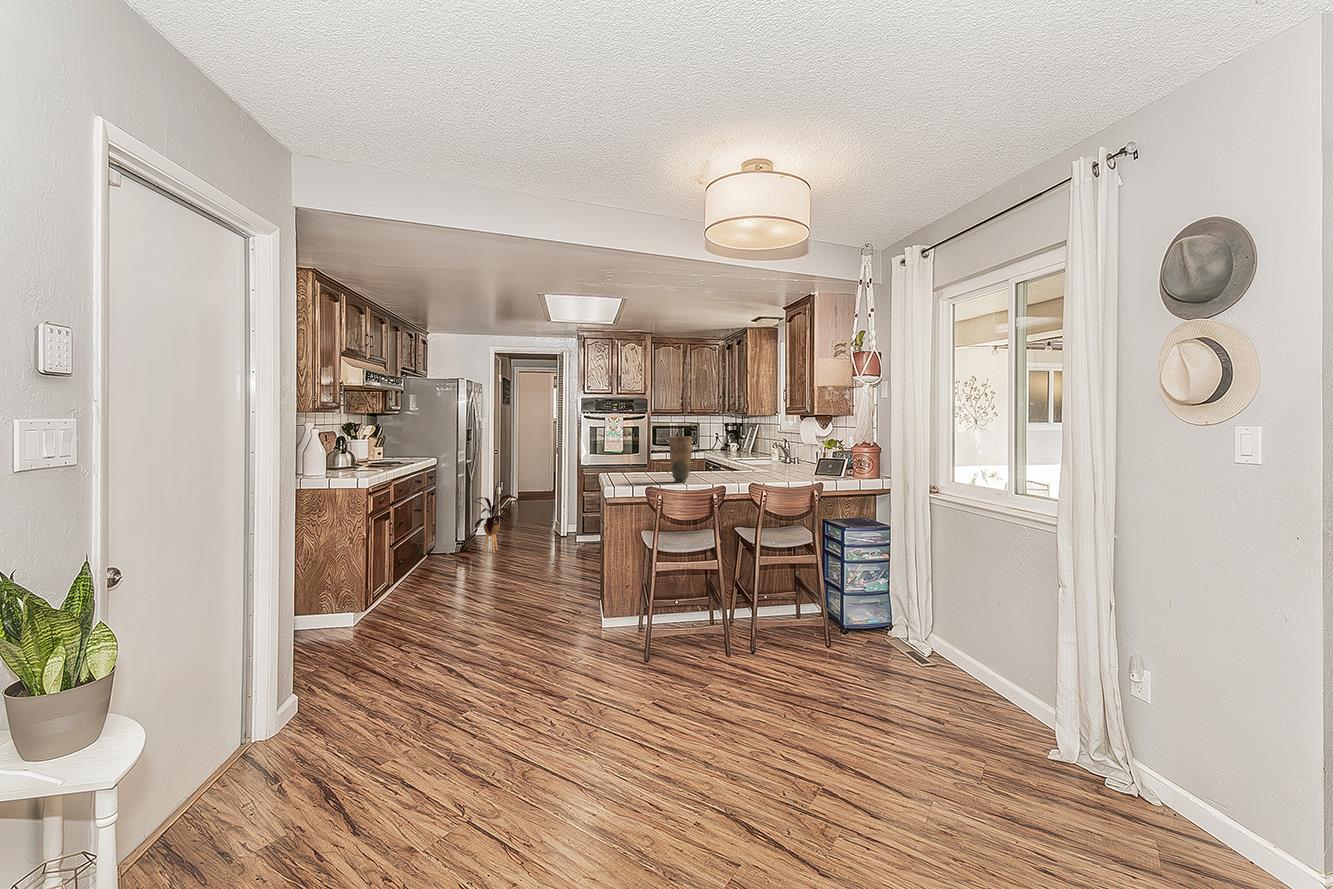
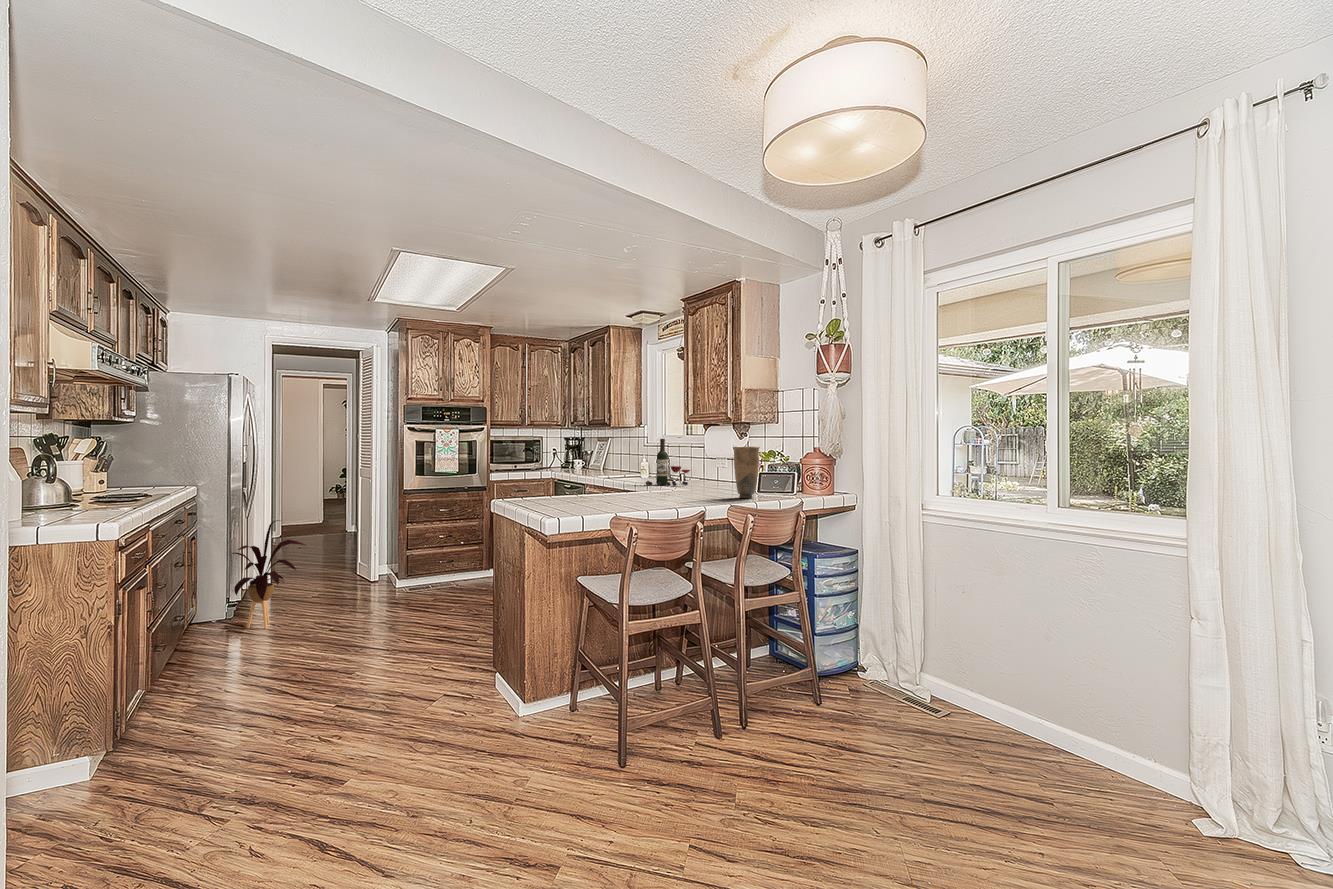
wine bottle: none [753,426,788,466] -> present [646,439,690,486]
vase: present [669,436,692,482] -> present [733,447,760,498]

